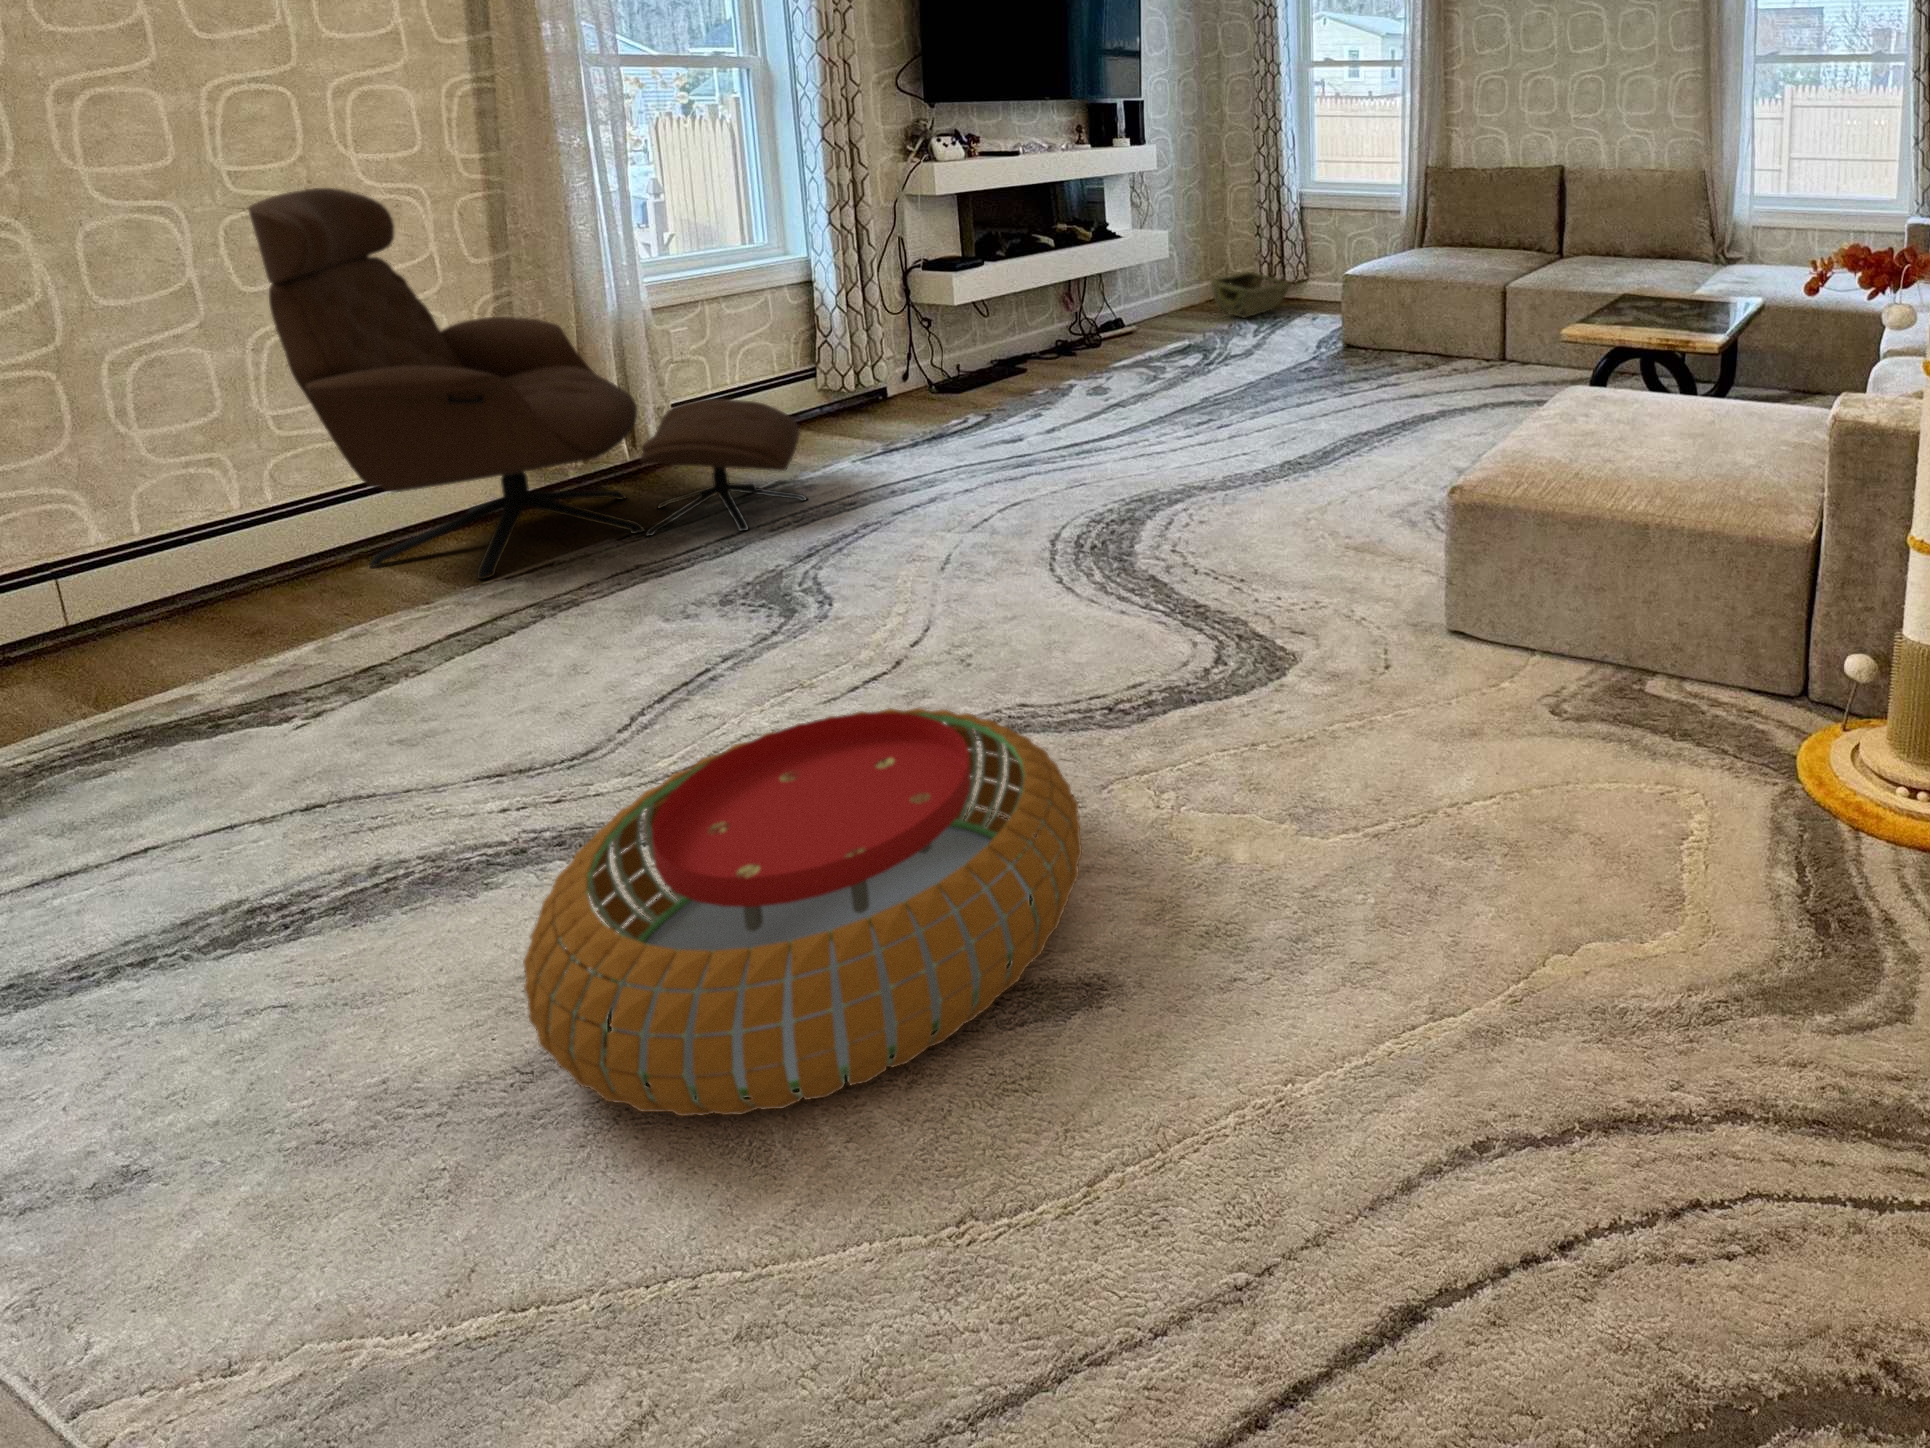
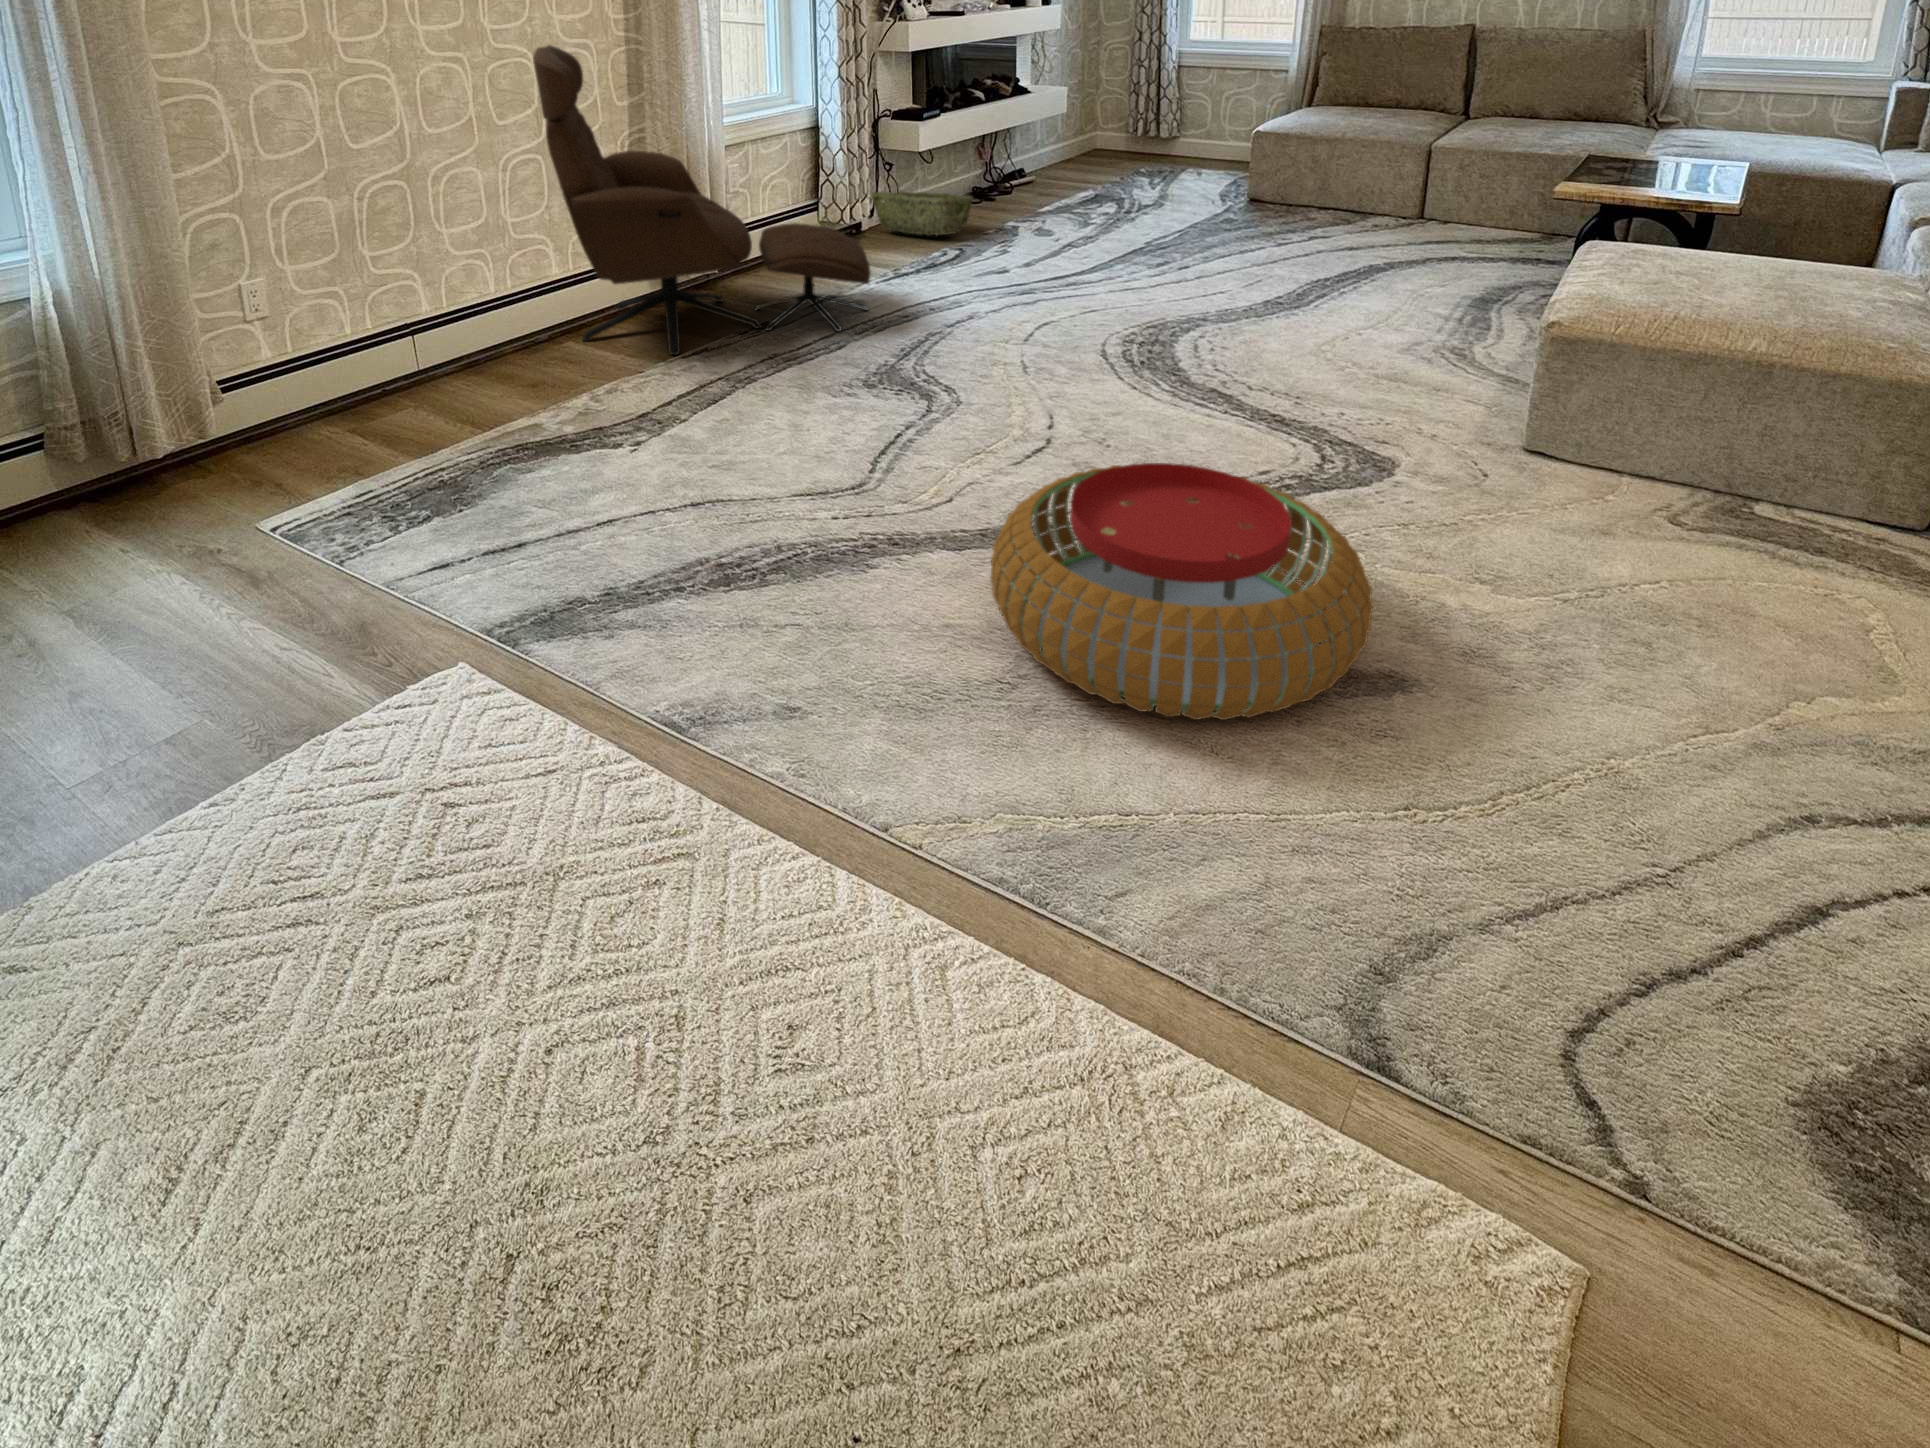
woven basket: present [1210,272,1289,318] -> present [871,191,973,235]

